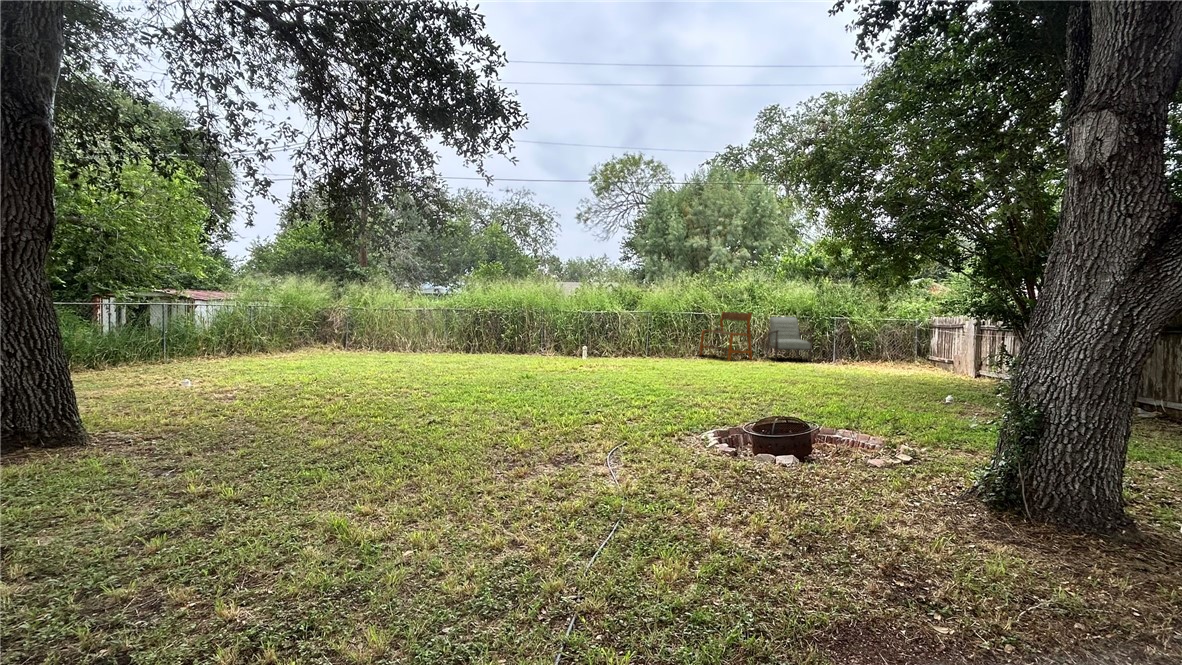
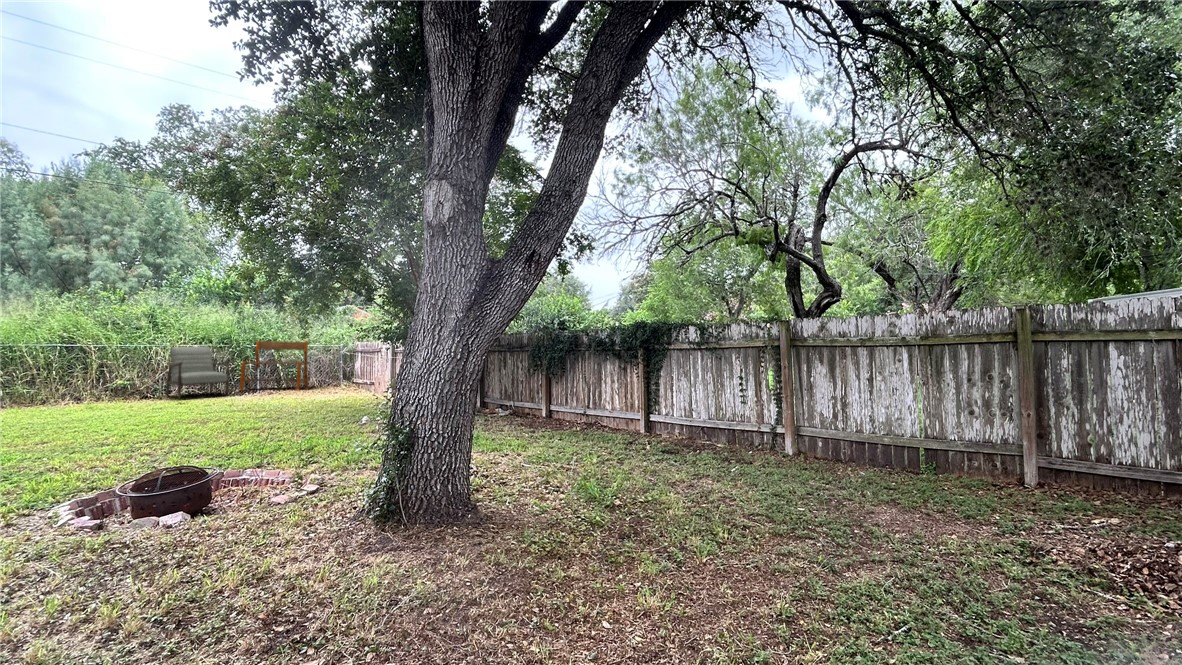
bench: present [699,311,752,361] -> present [240,341,309,391]

